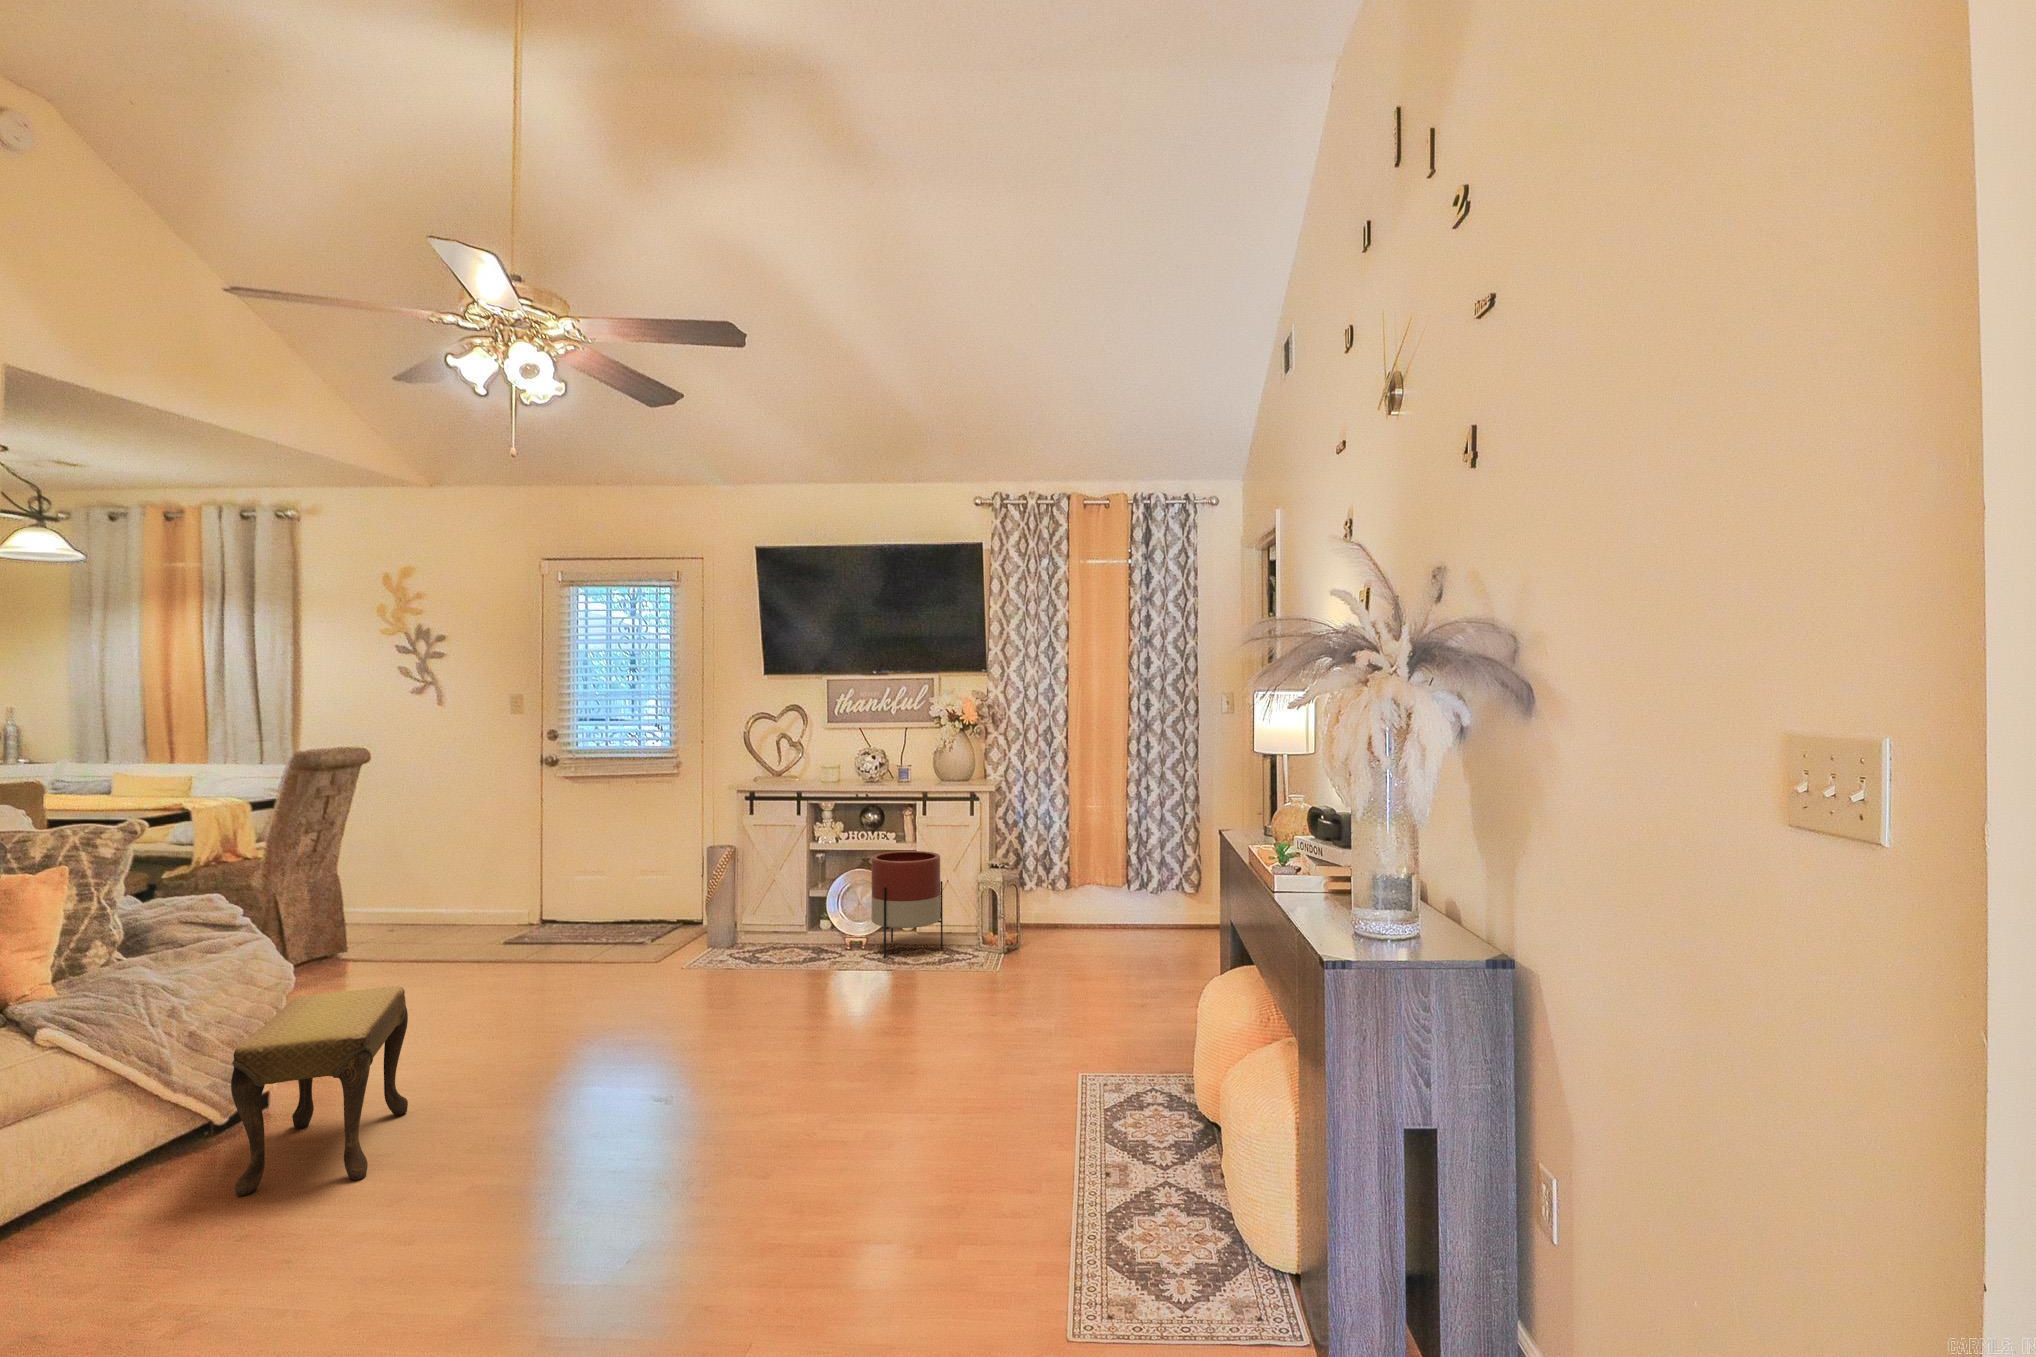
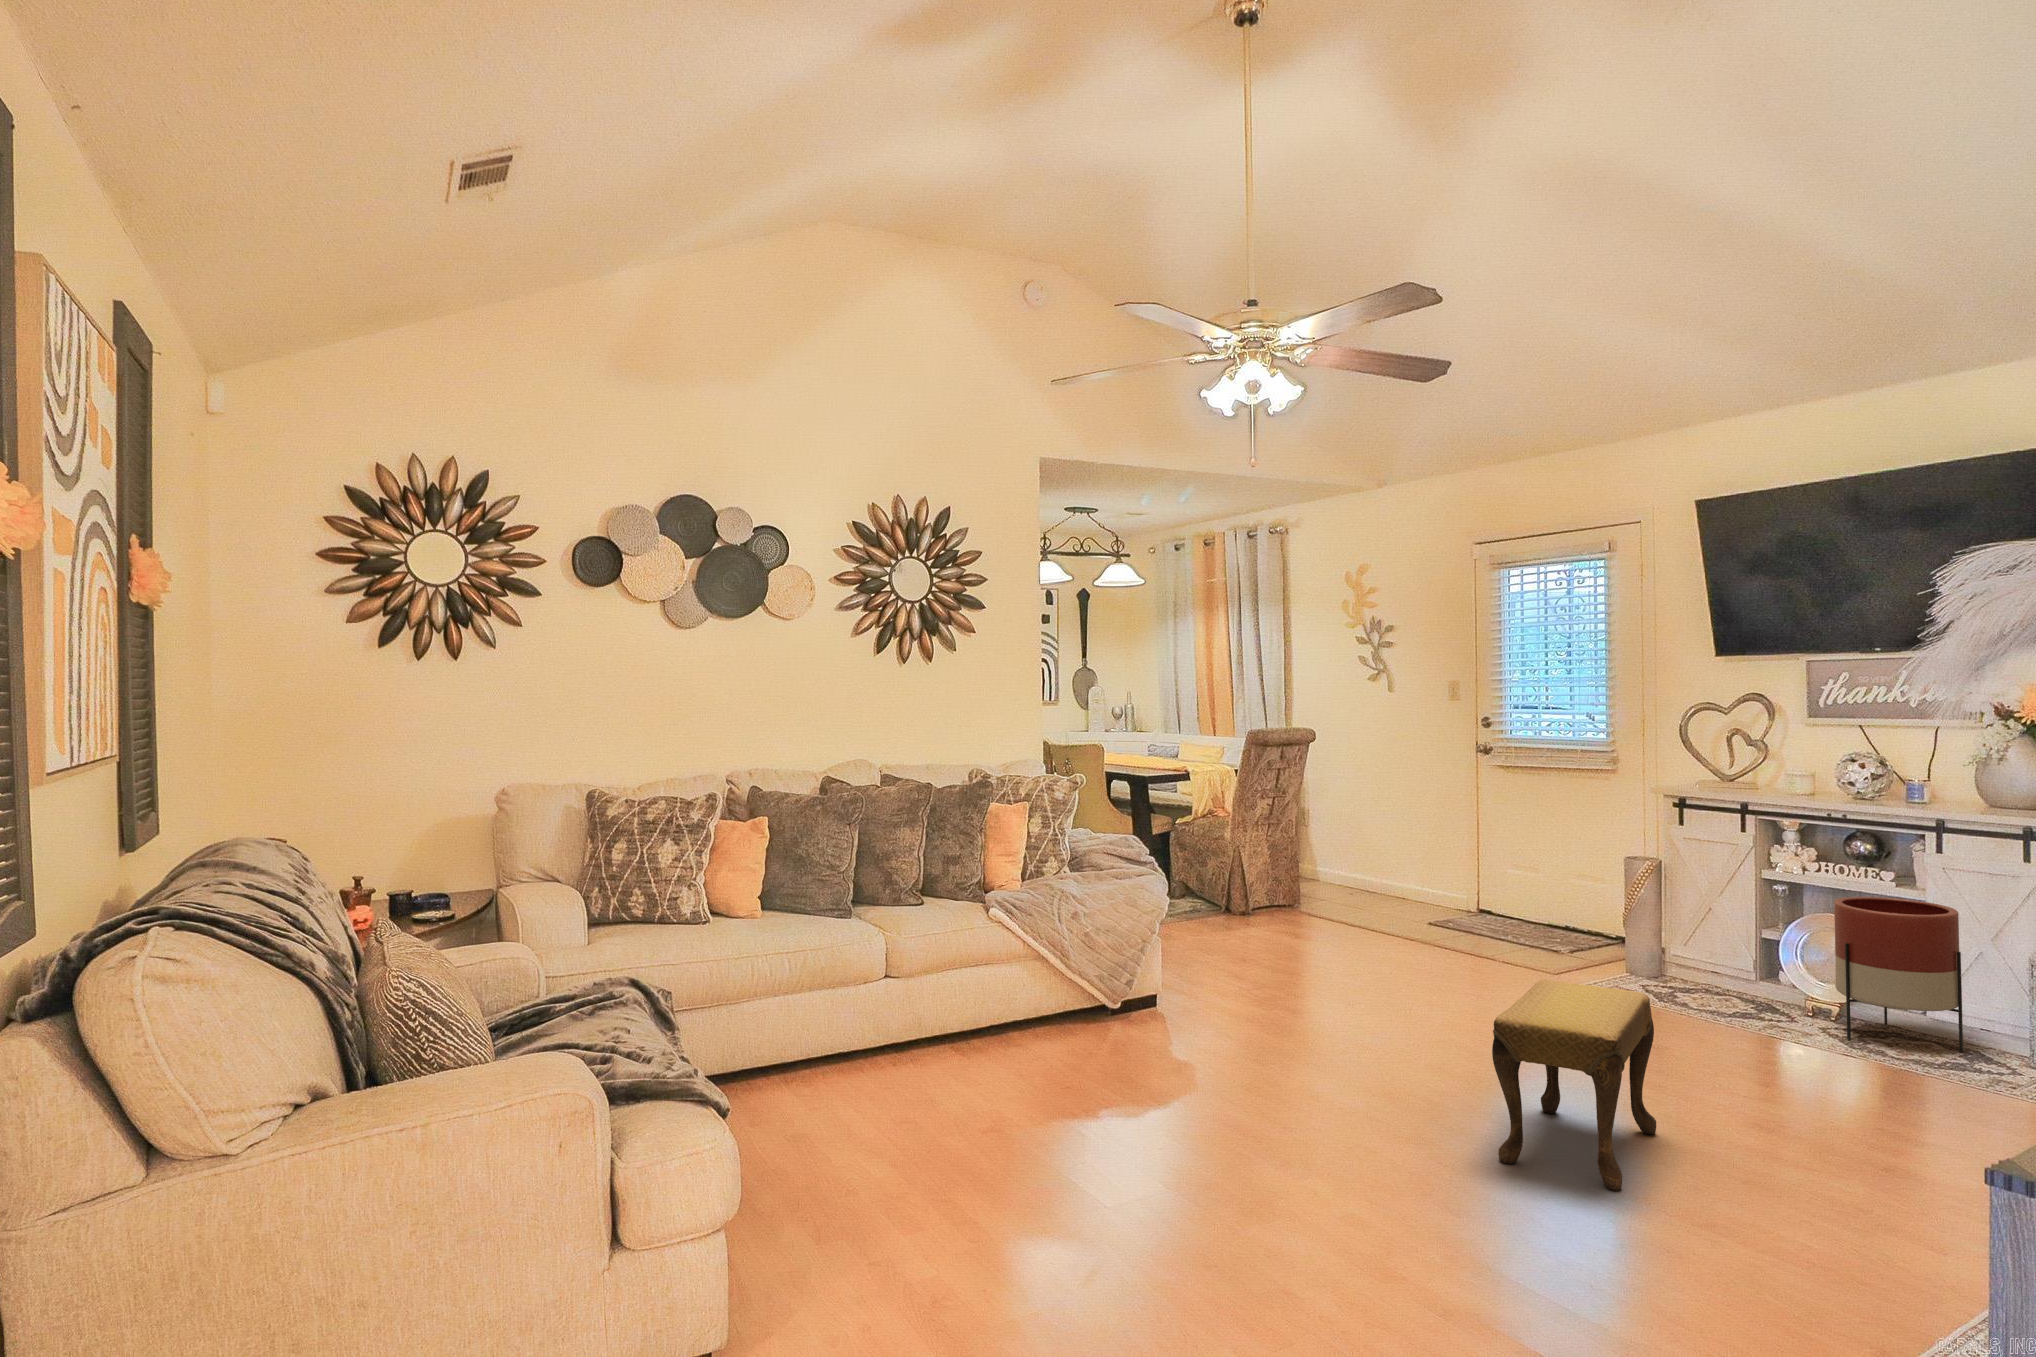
footstool: present [231,986,408,1196] -> present [1492,980,1656,1190]

